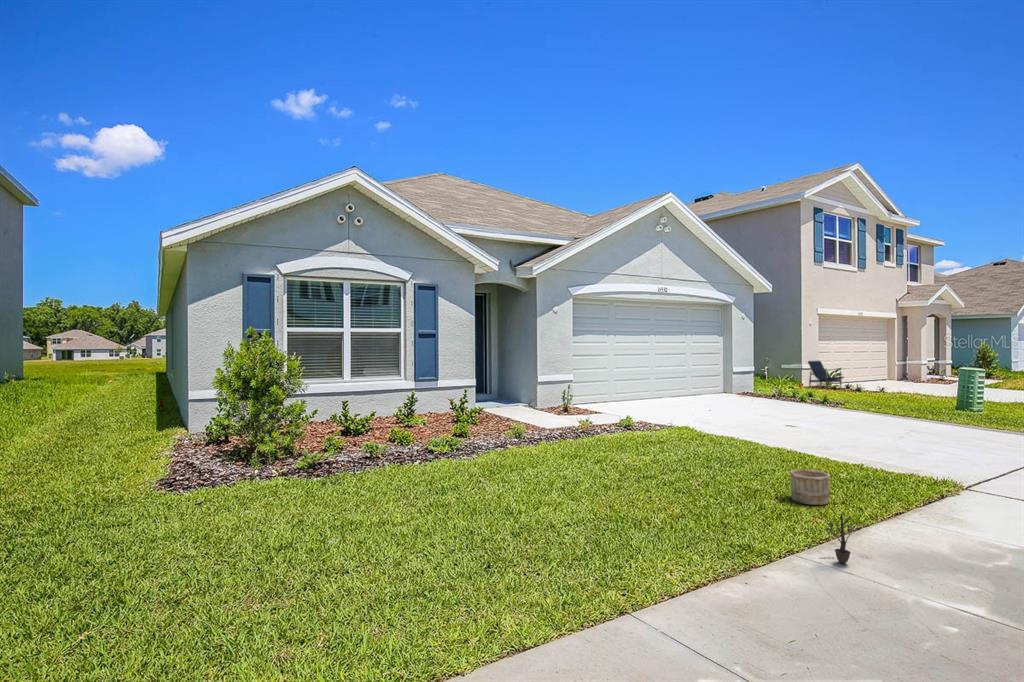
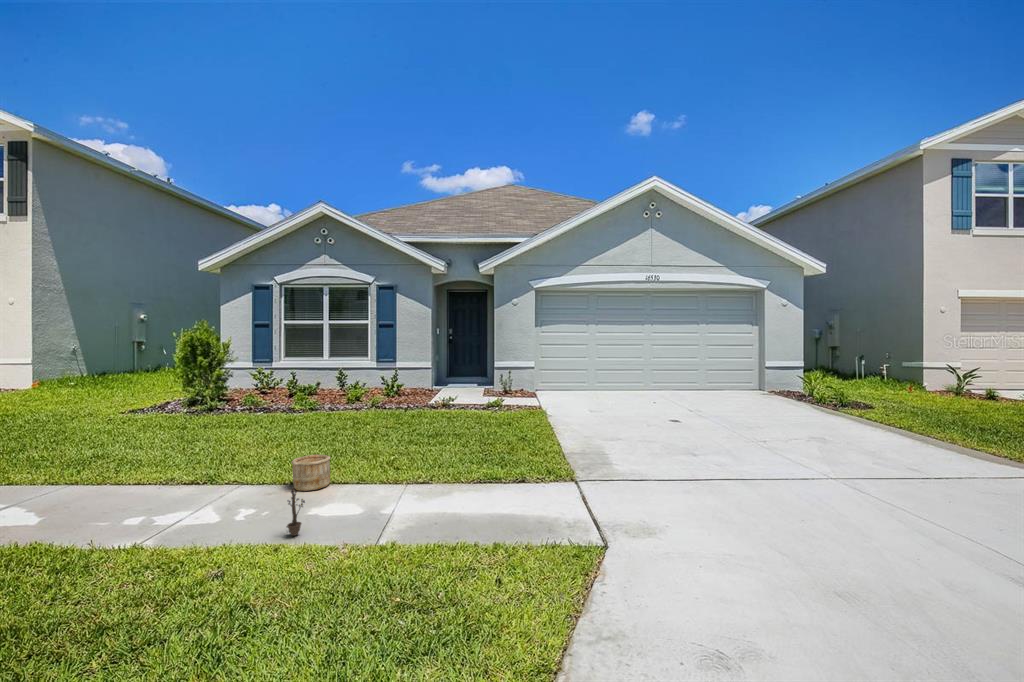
lounge chair: present [808,361,844,388] -> none [932,360,987,399]
decorative plant: present [819,513,860,564] -> present [286,488,305,536]

